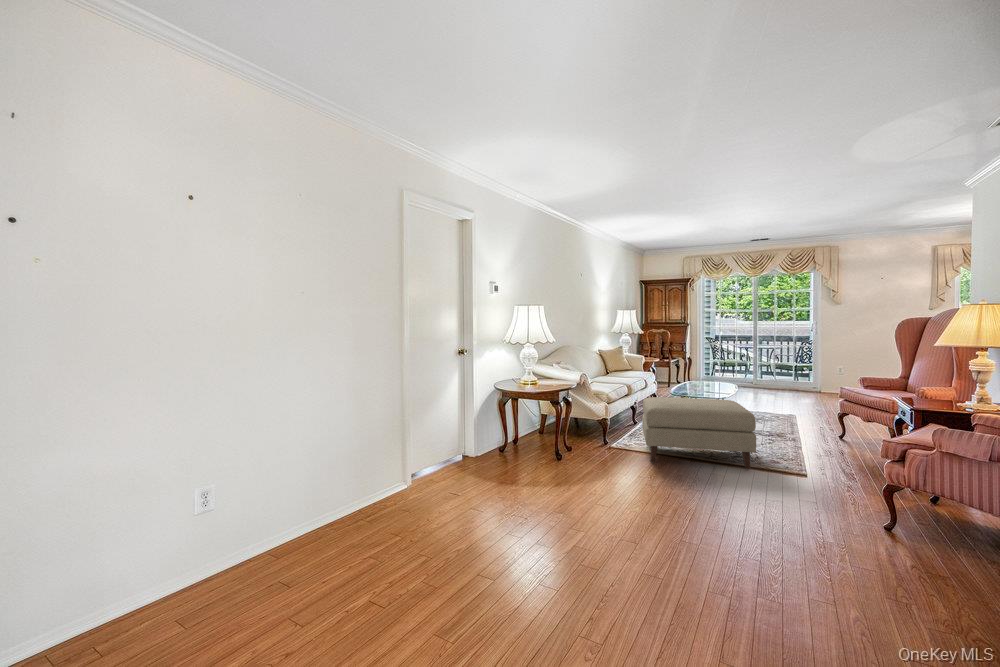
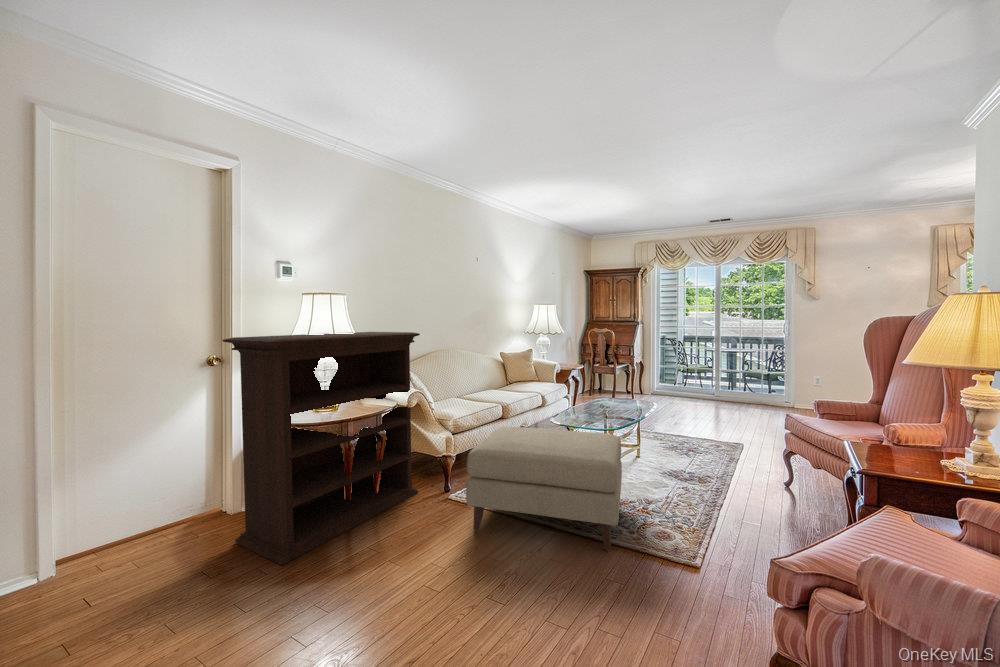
bookshelf: none [495,330,589,480] -> present [223,332,420,565]

